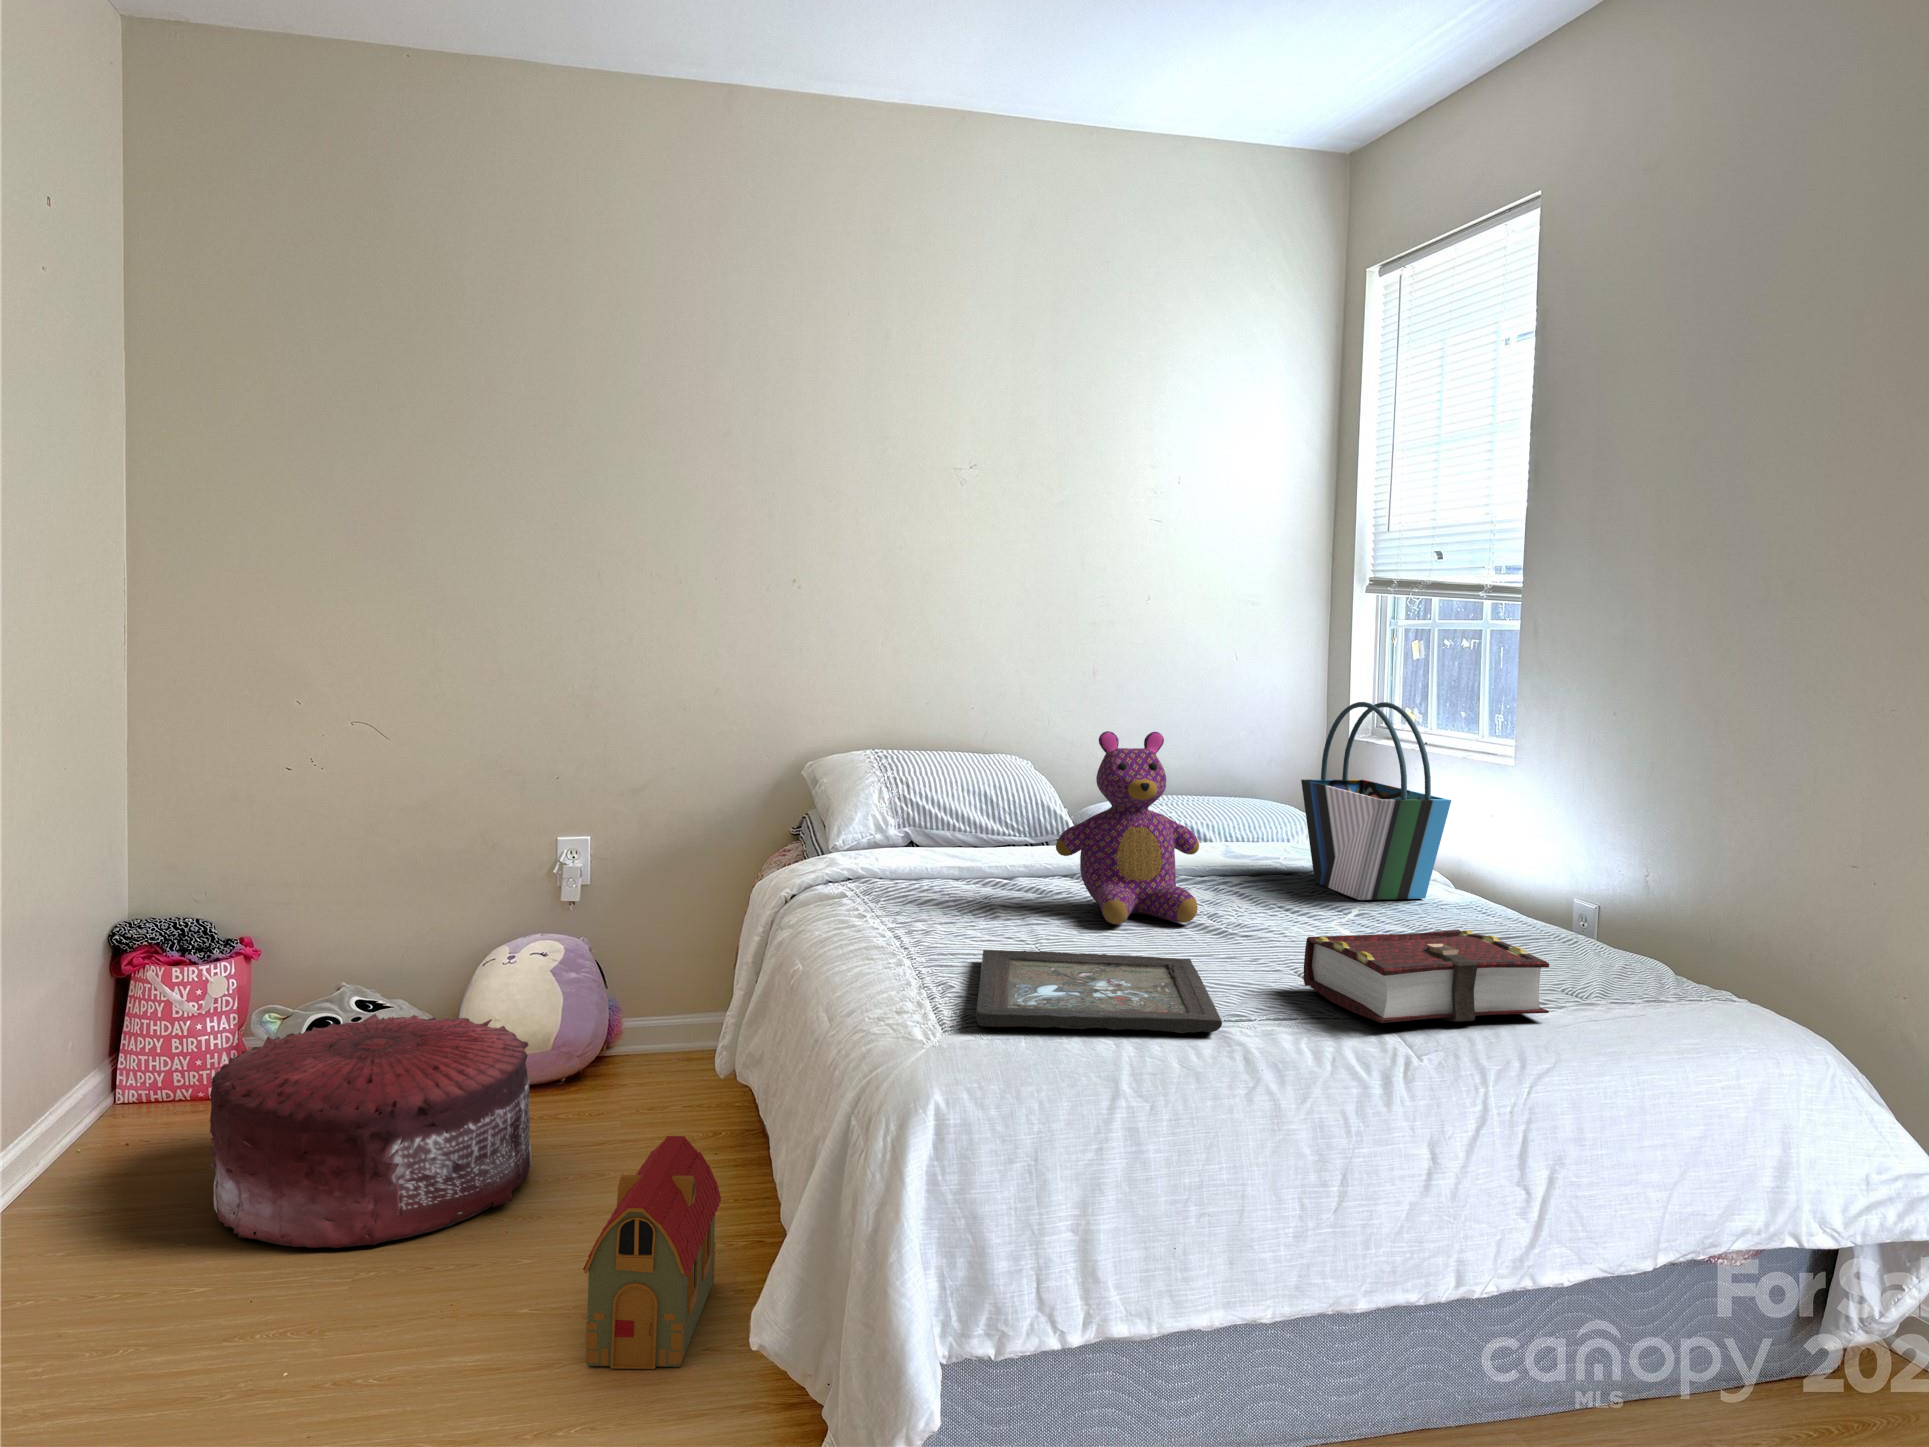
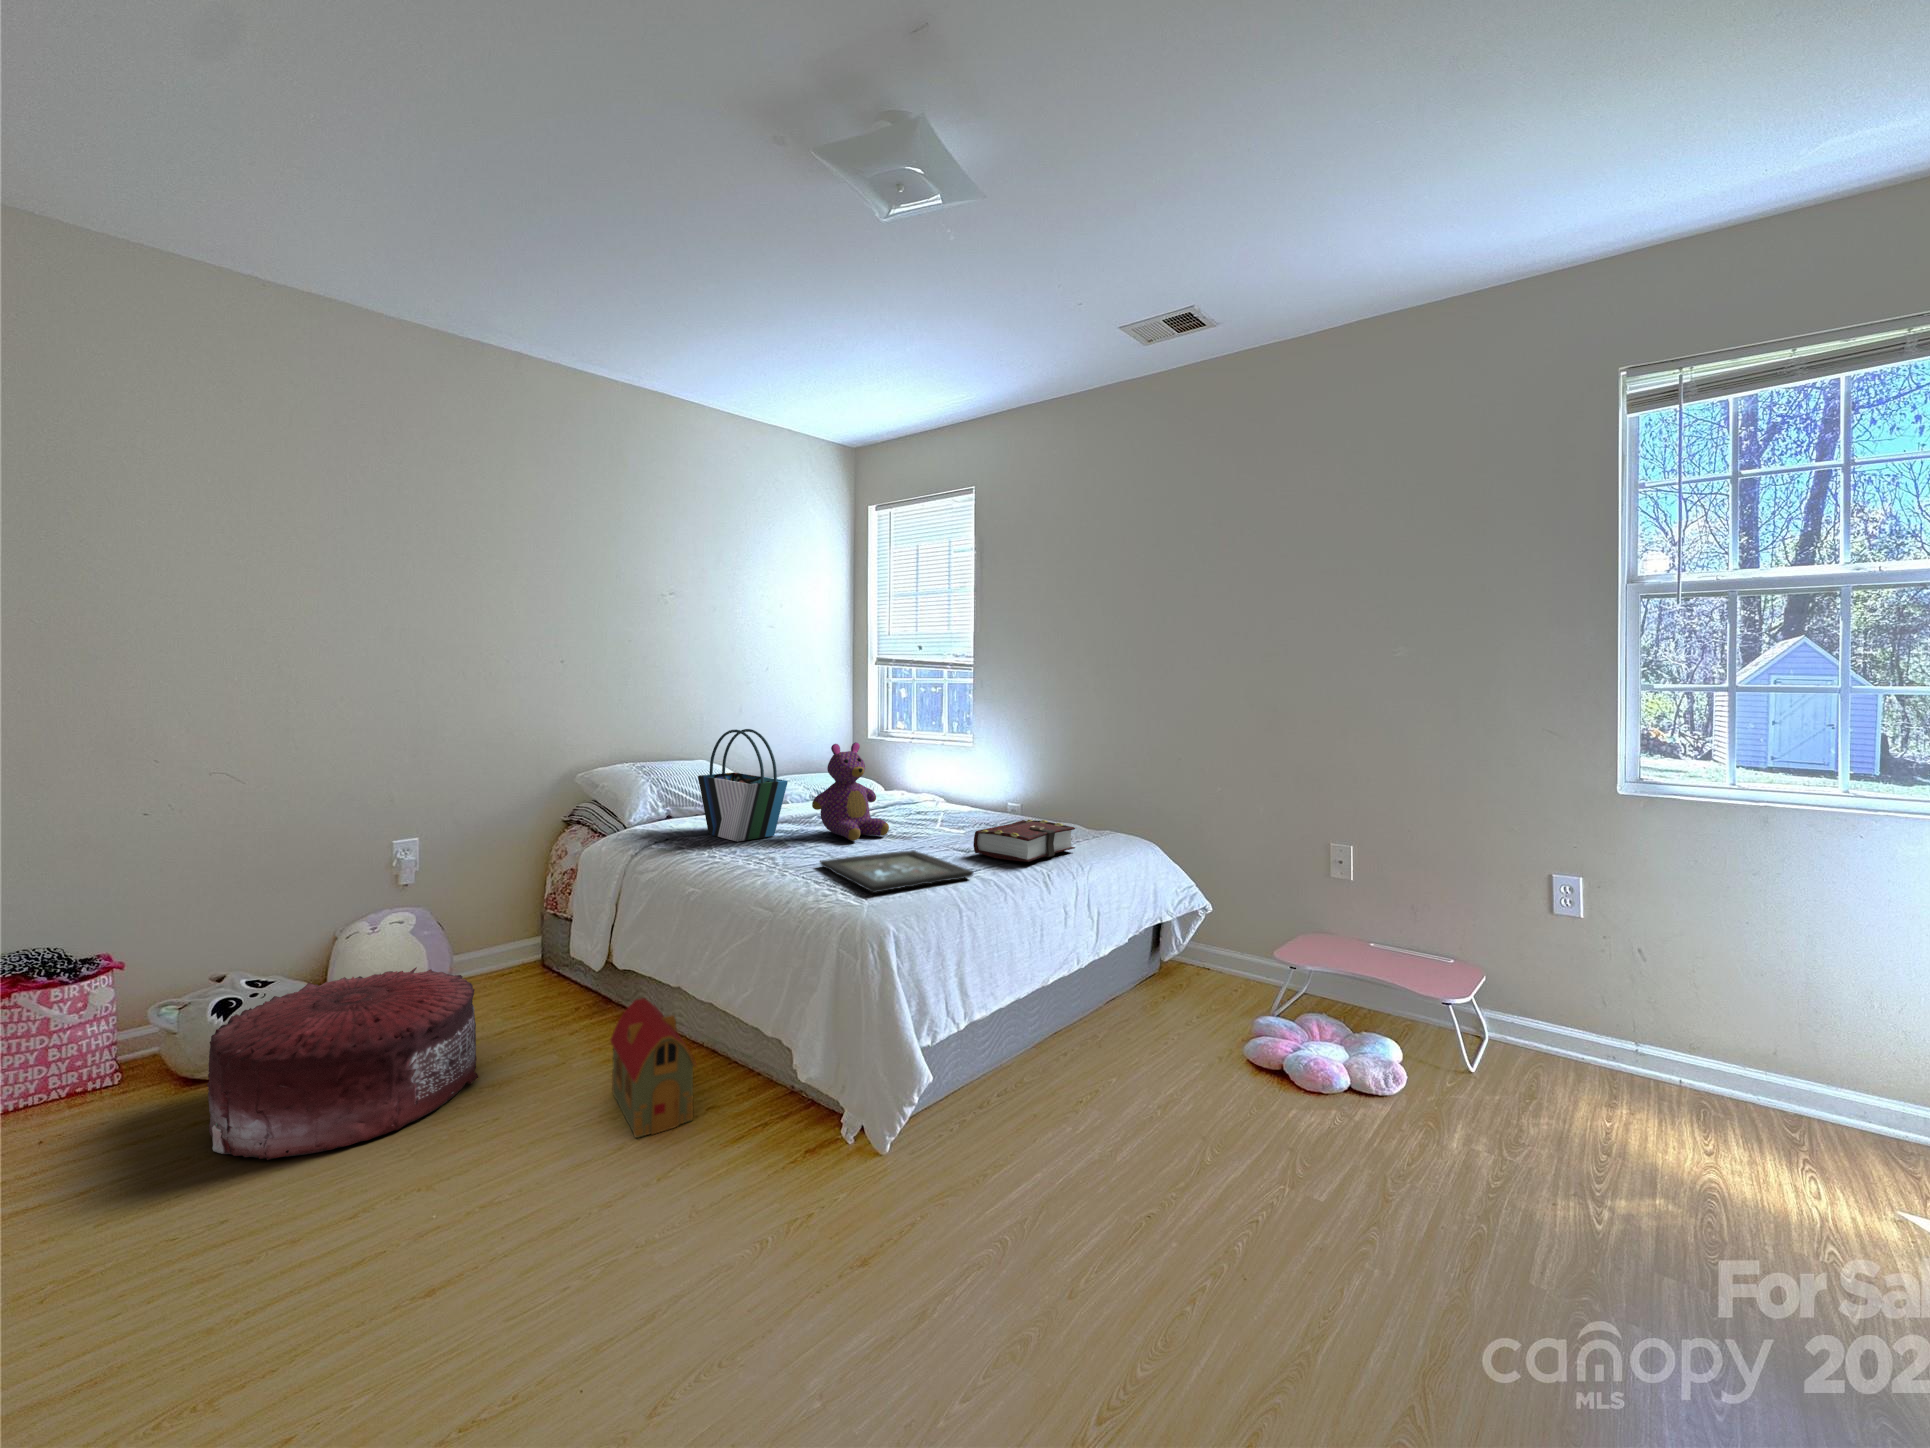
tote bag: present [1301,702,1451,900] -> present [698,729,788,842]

